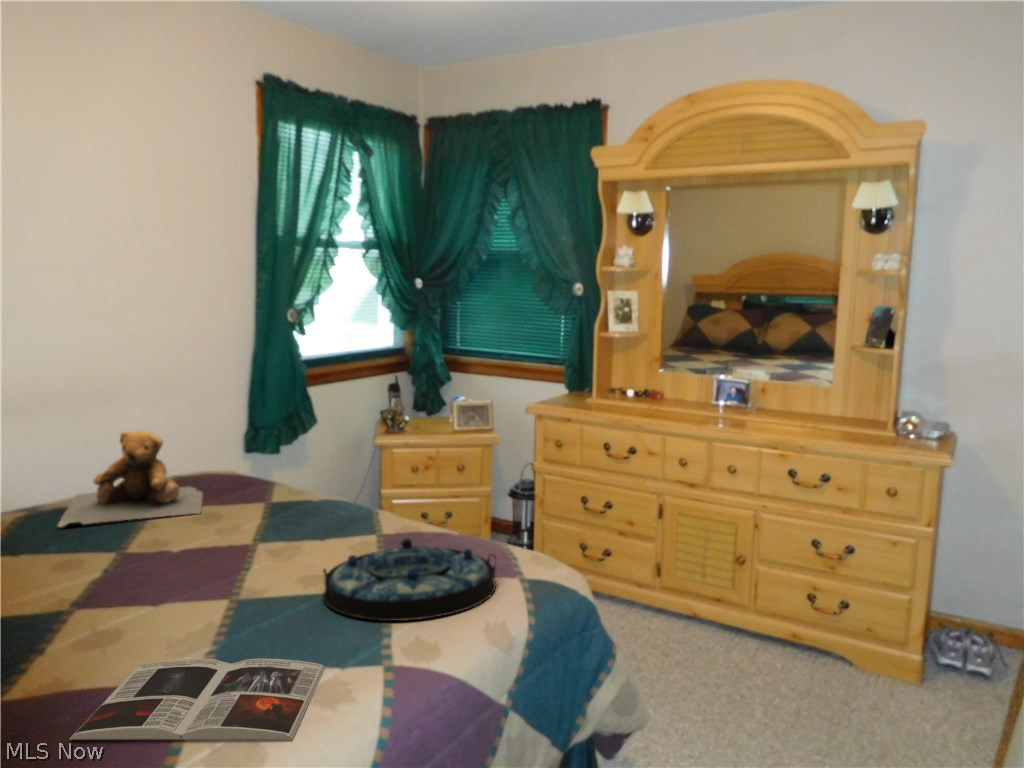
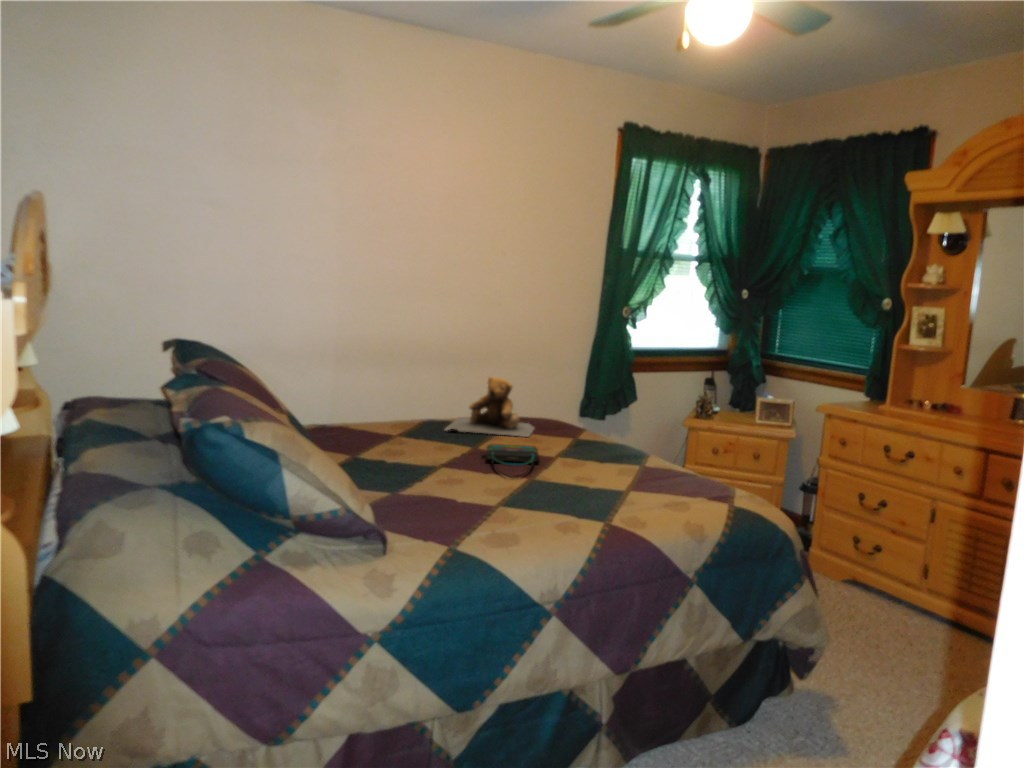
tote bag: none [143,534,244,607] -> present [481,444,541,478]
serving tray: present [323,538,496,621] -> none [580,461,705,509]
magazine: present [70,658,325,740] -> none [423,493,564,535]

